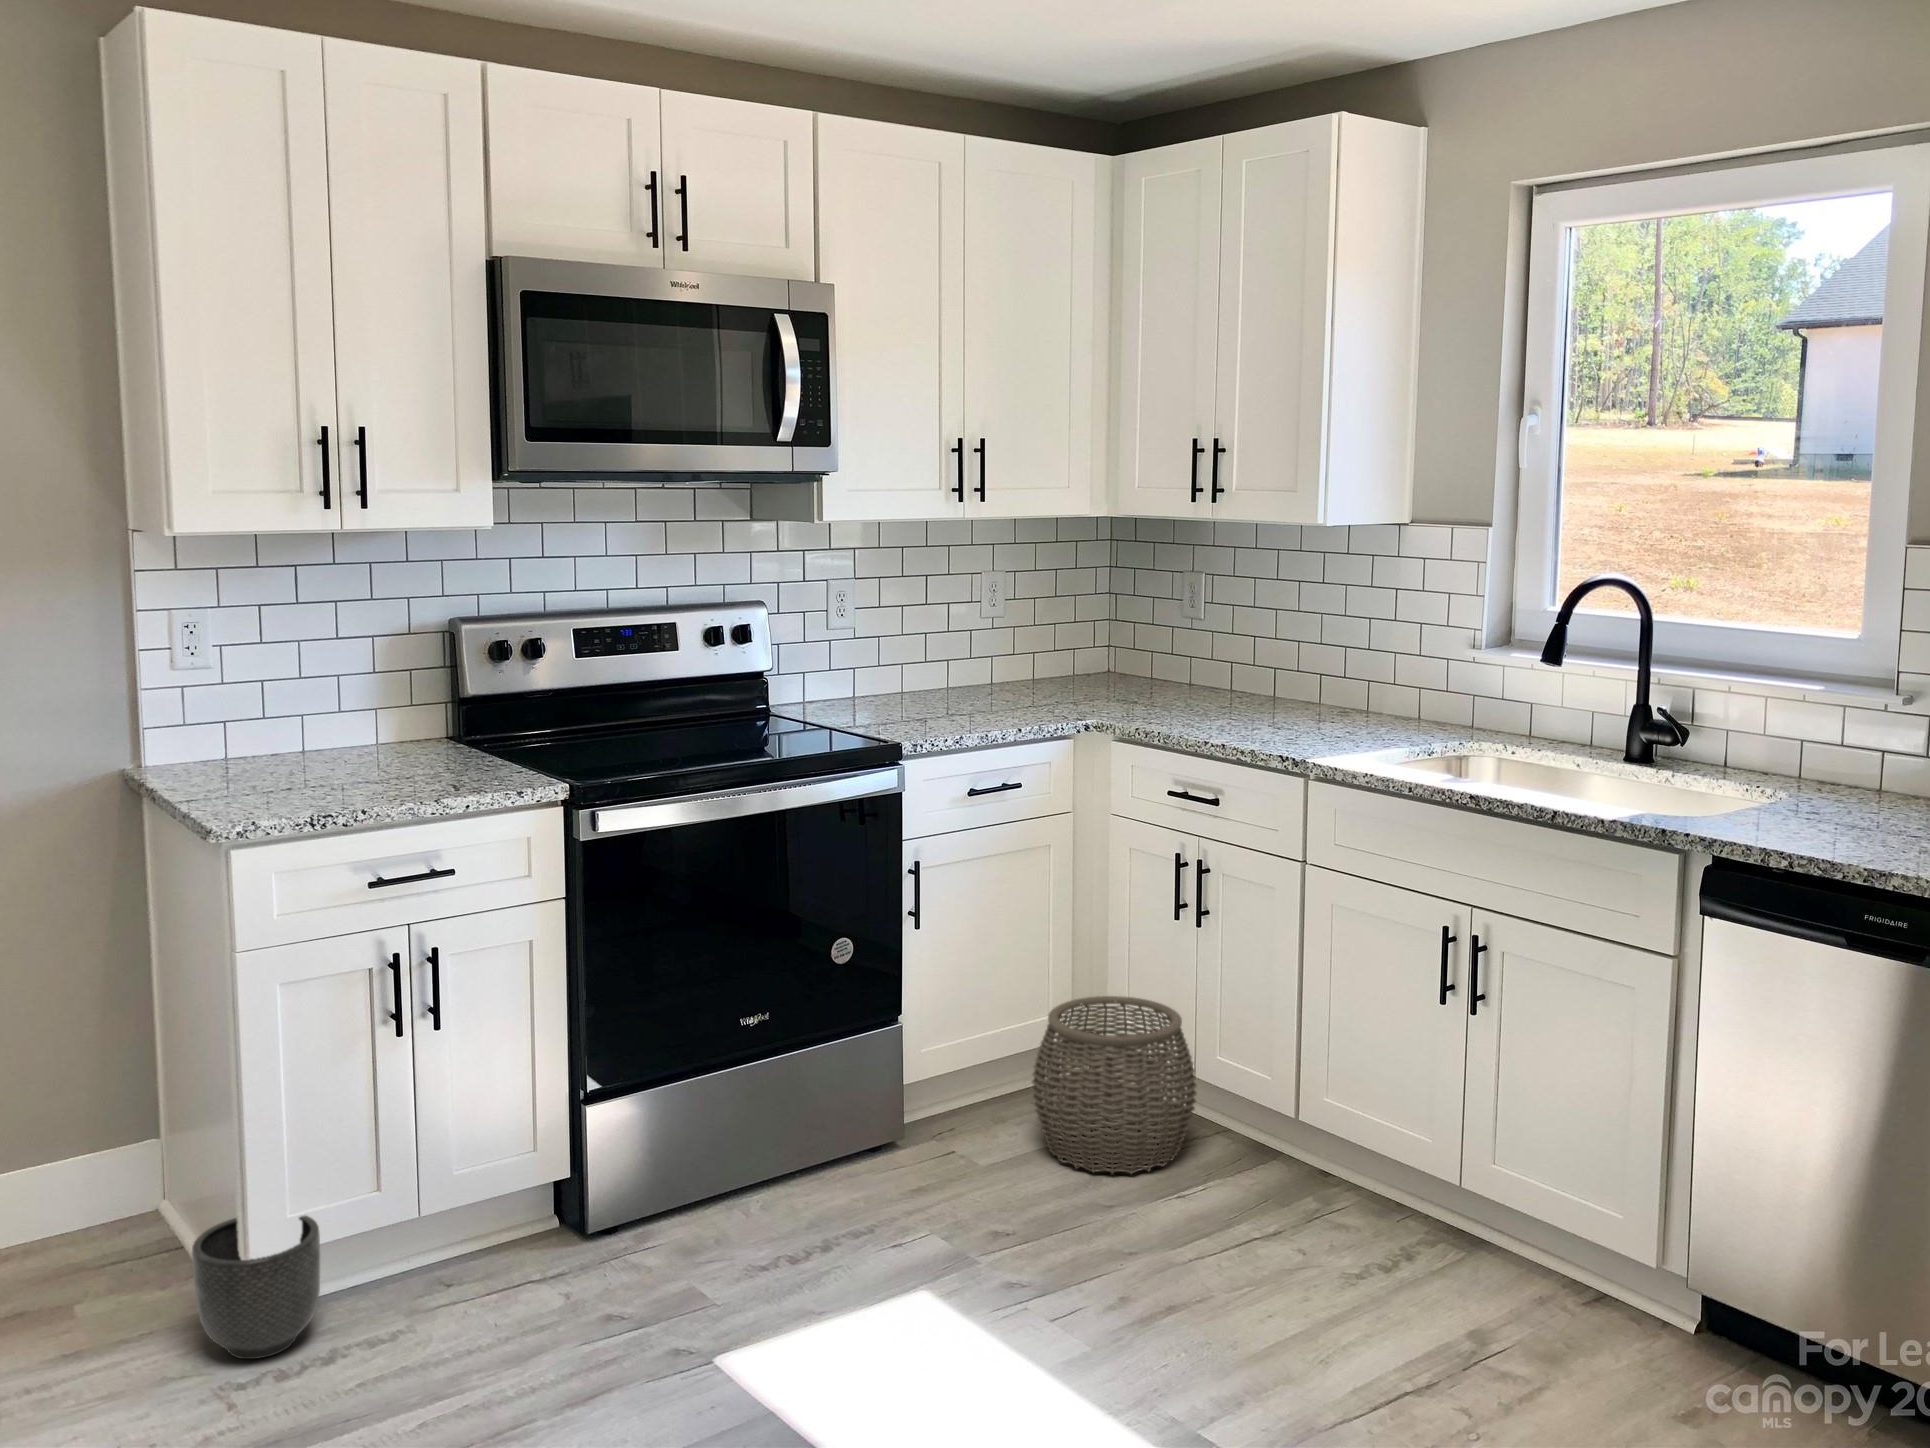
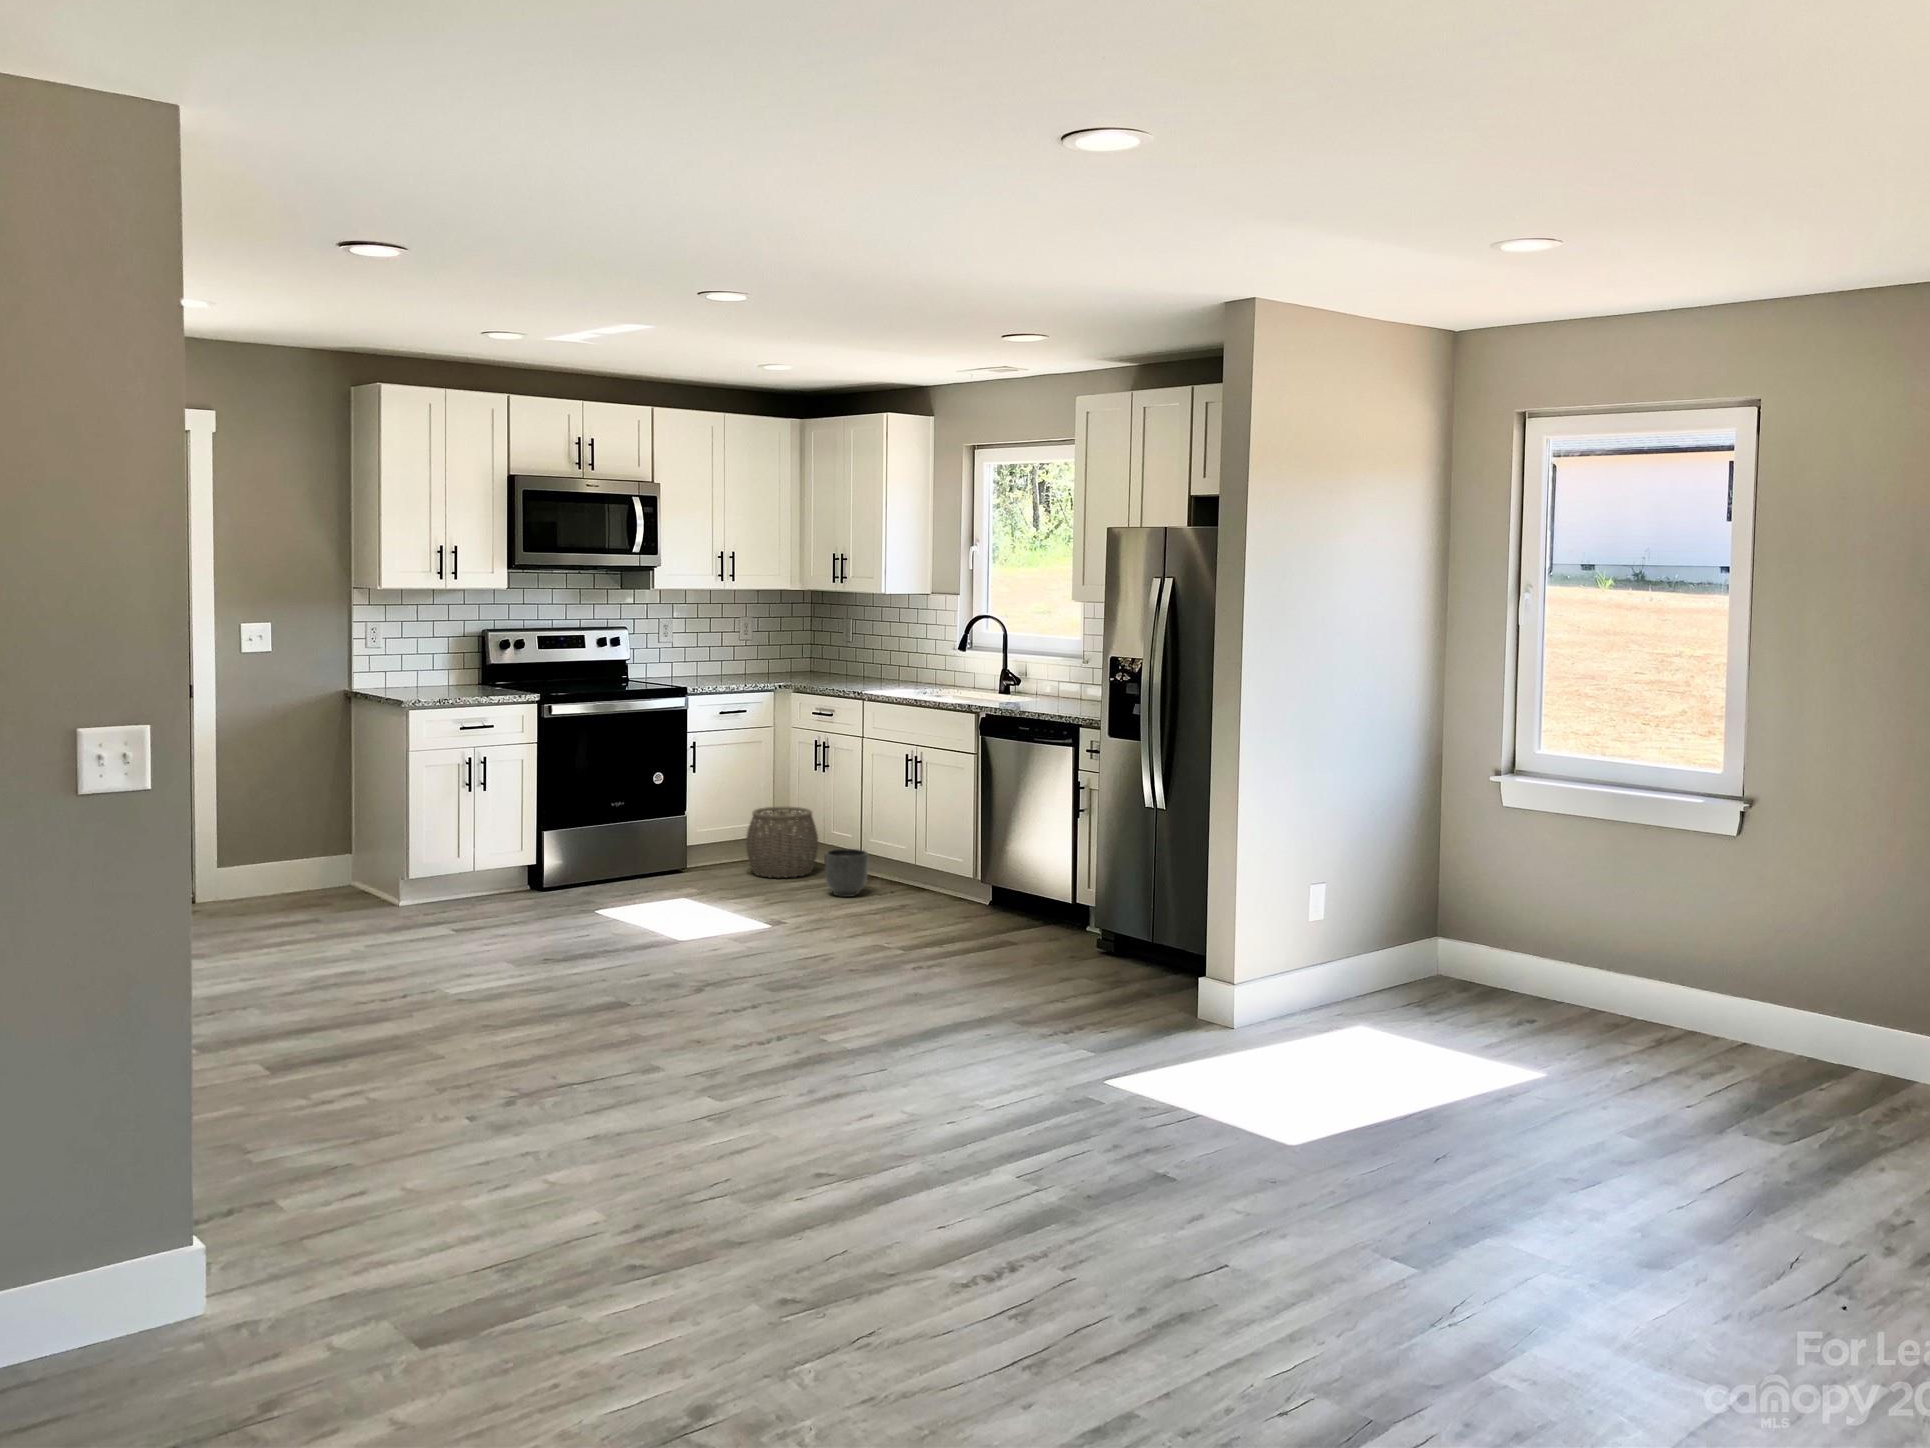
planter: present [192,1216,320,1359] -> present [824,849,868,897]

